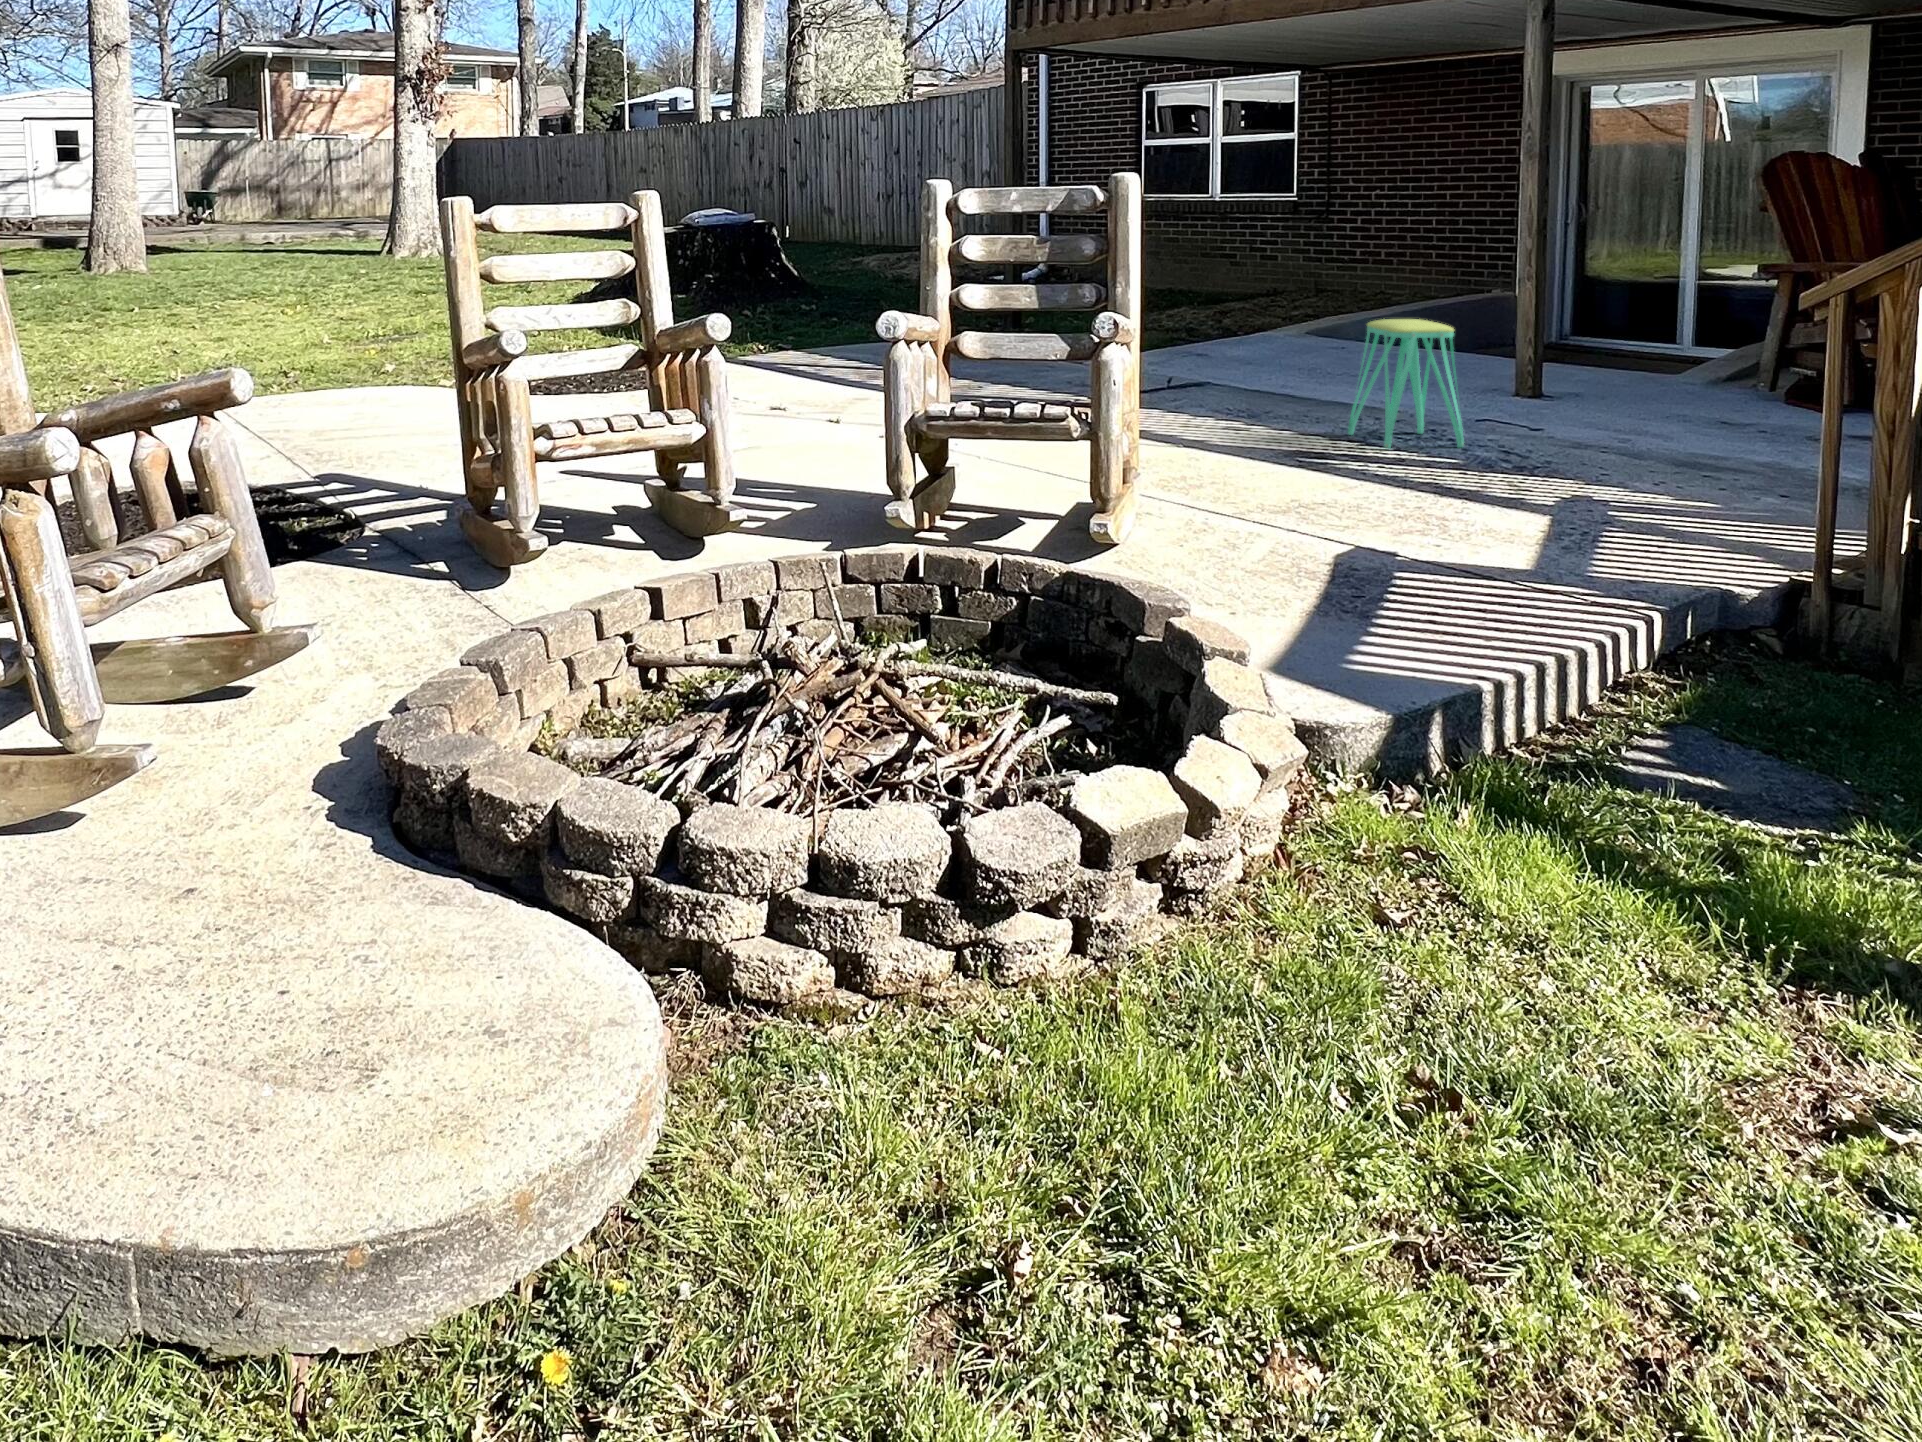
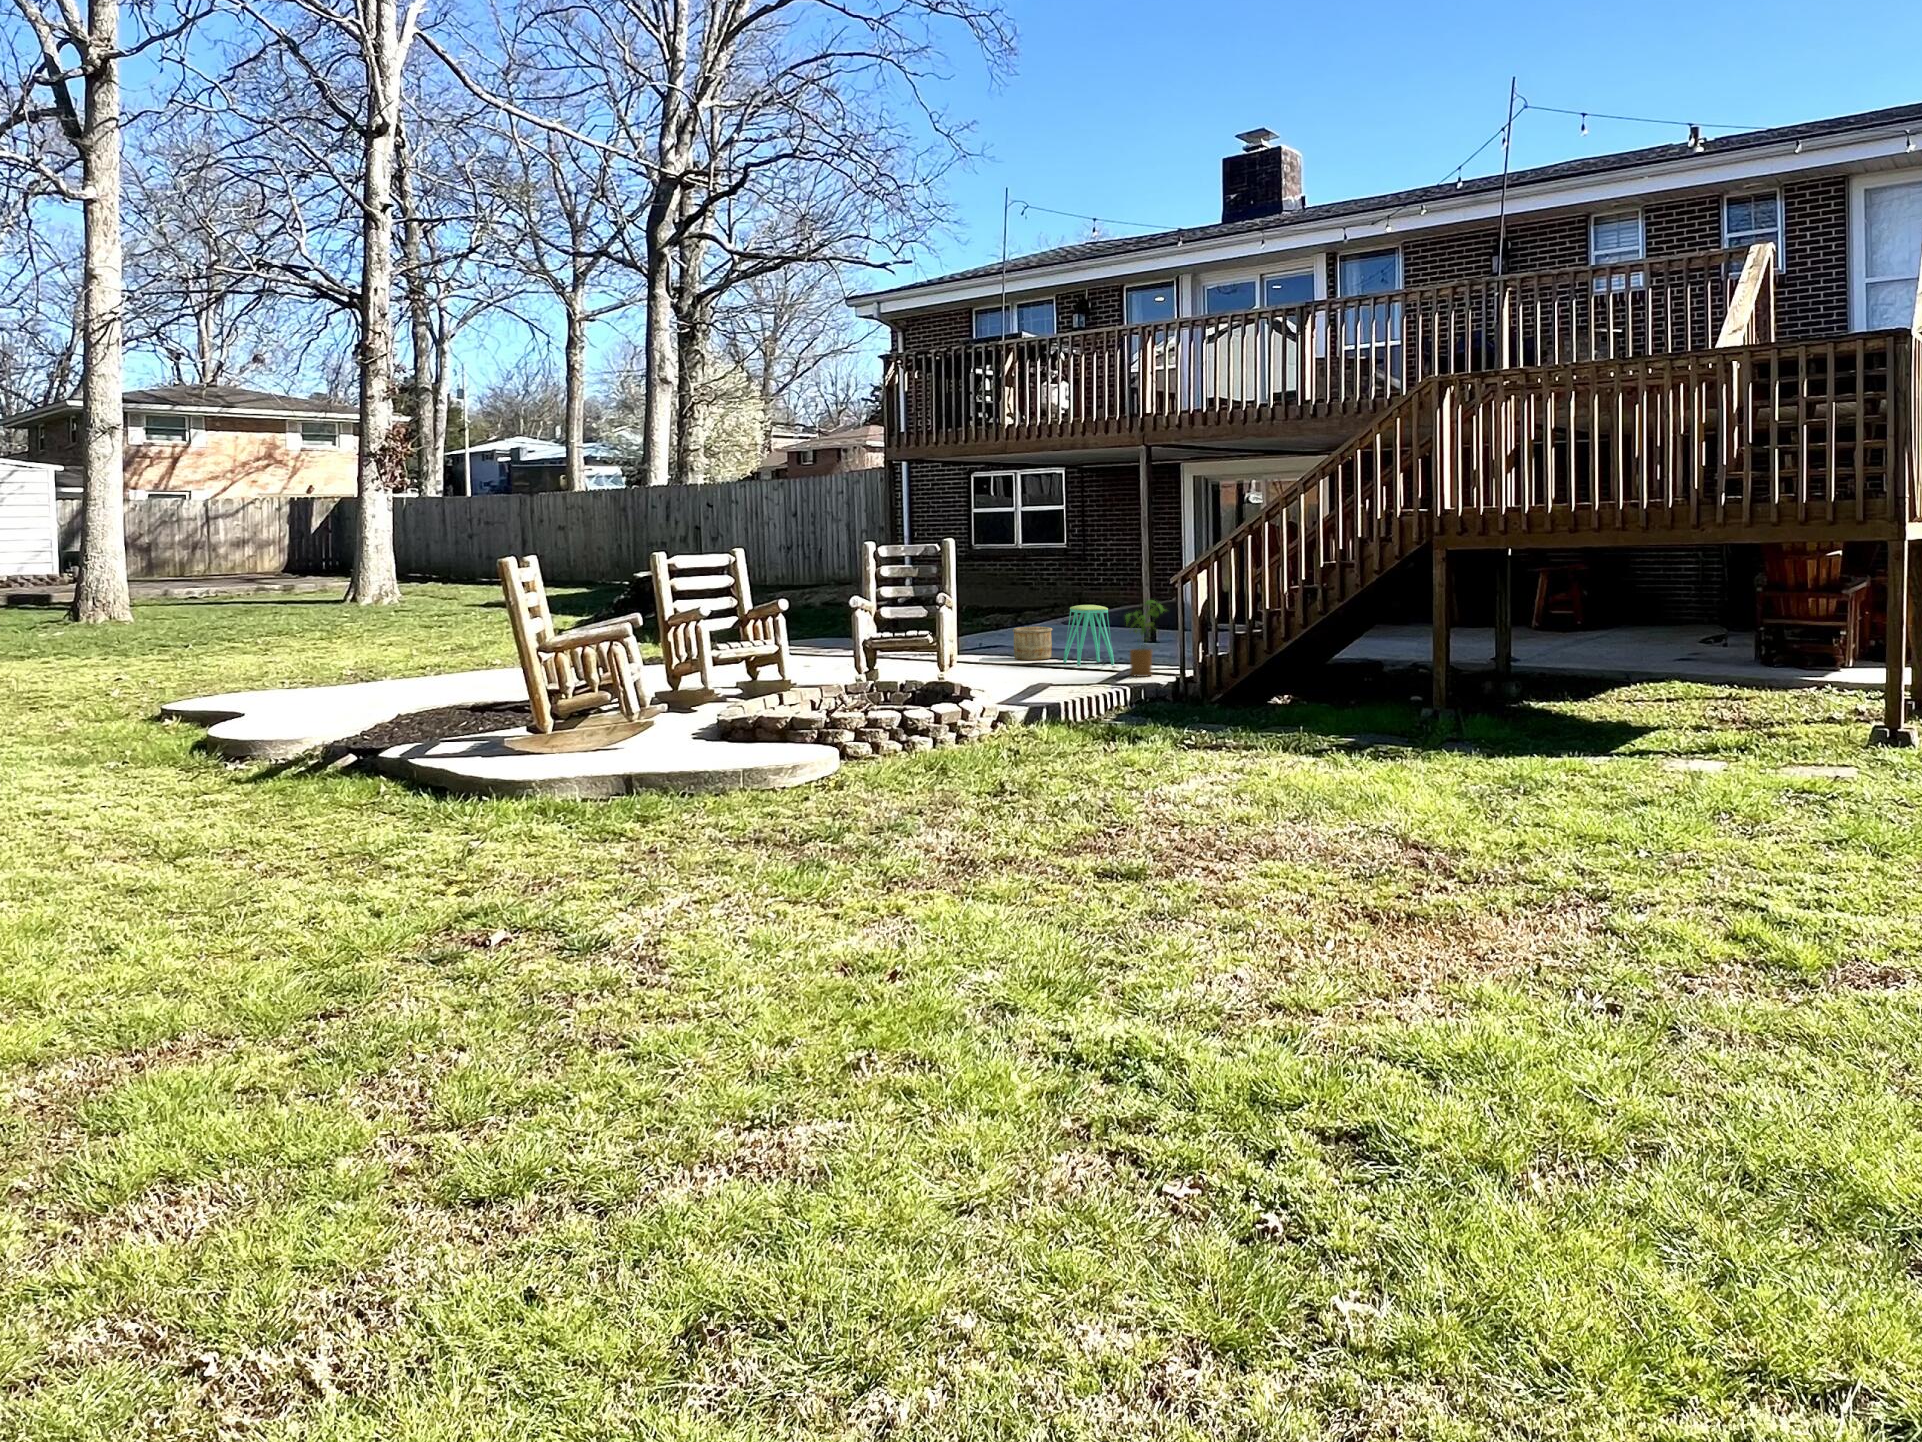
house plant: none [1529,325,1648,505] -> present [1125,600,1165,677]
wooden bucket: none [1237,351,1318,419] -> present [1012,627,1052,660]

